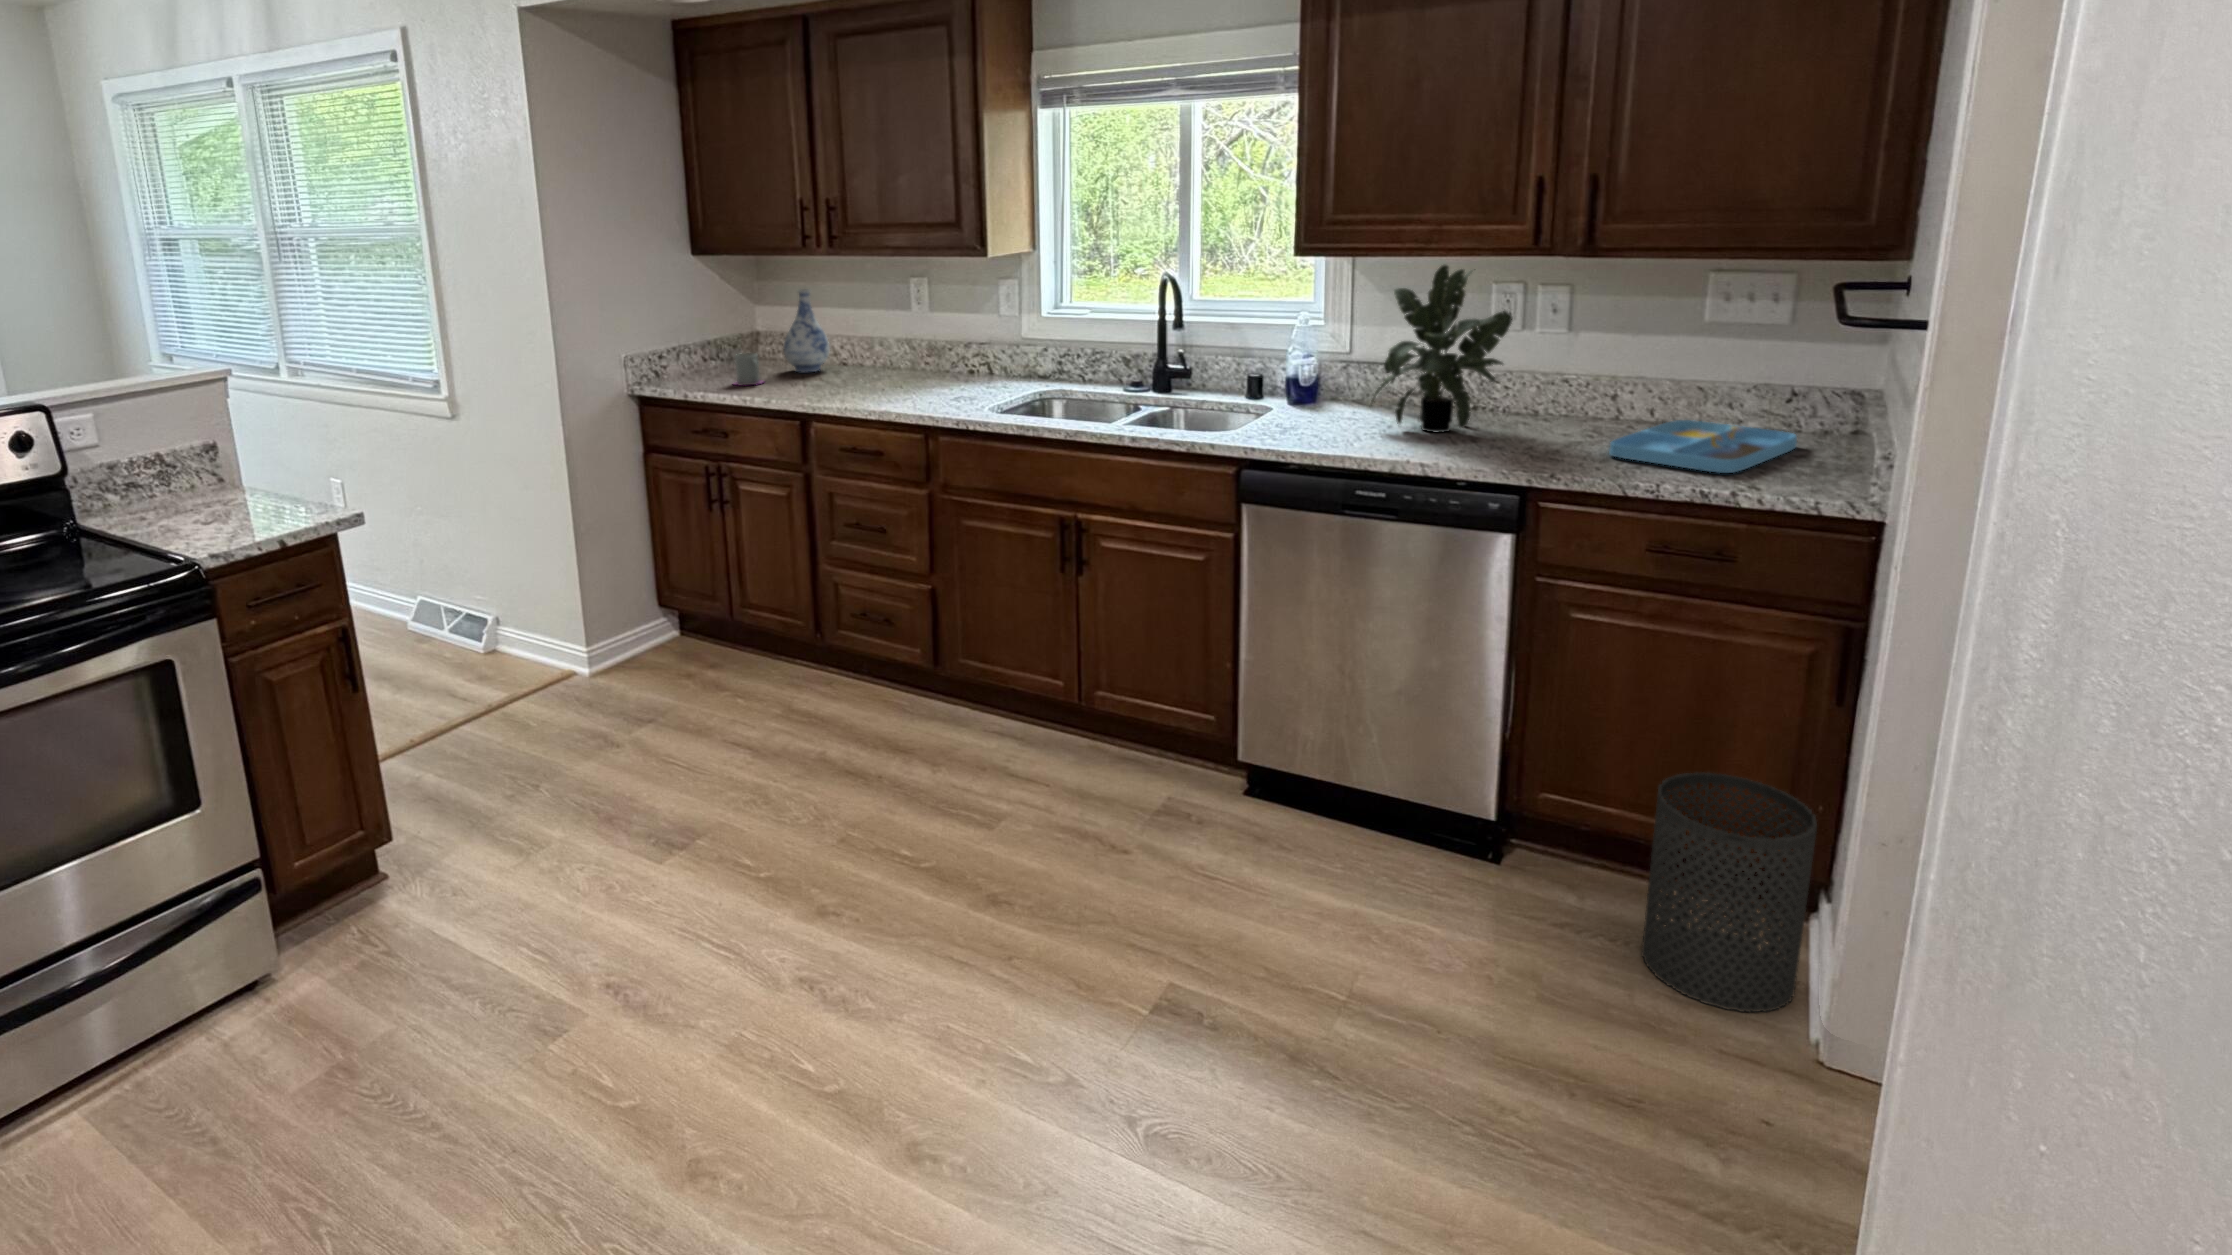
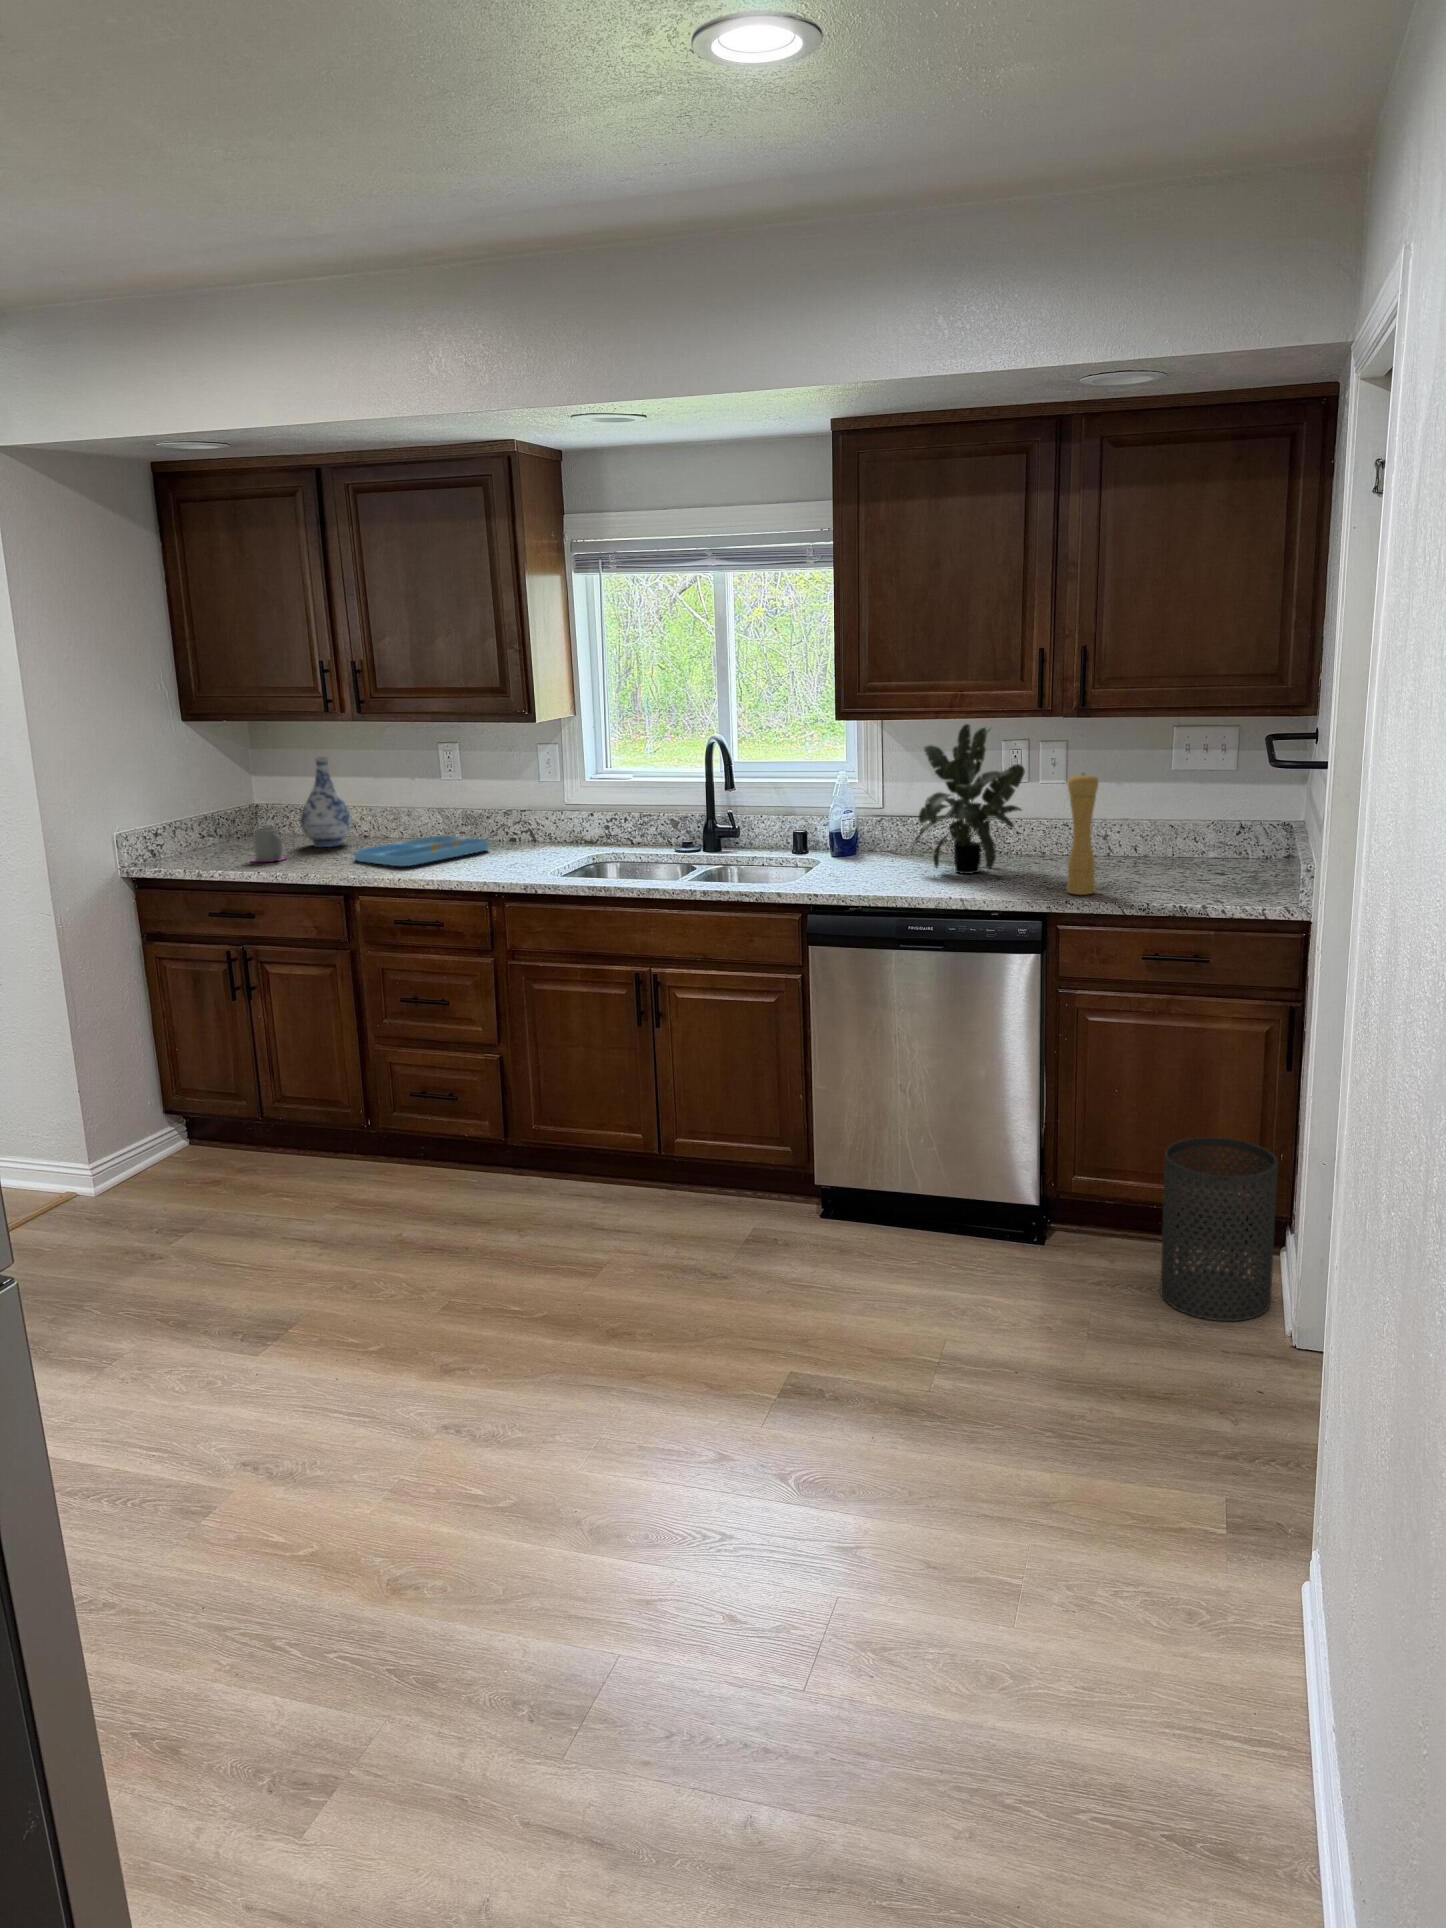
pepper mill: none [1552,324,1601,467] -> present [1067,773,1098,895]
tray: present [1609,420,1797,473] -> present [355,835,489,866]

